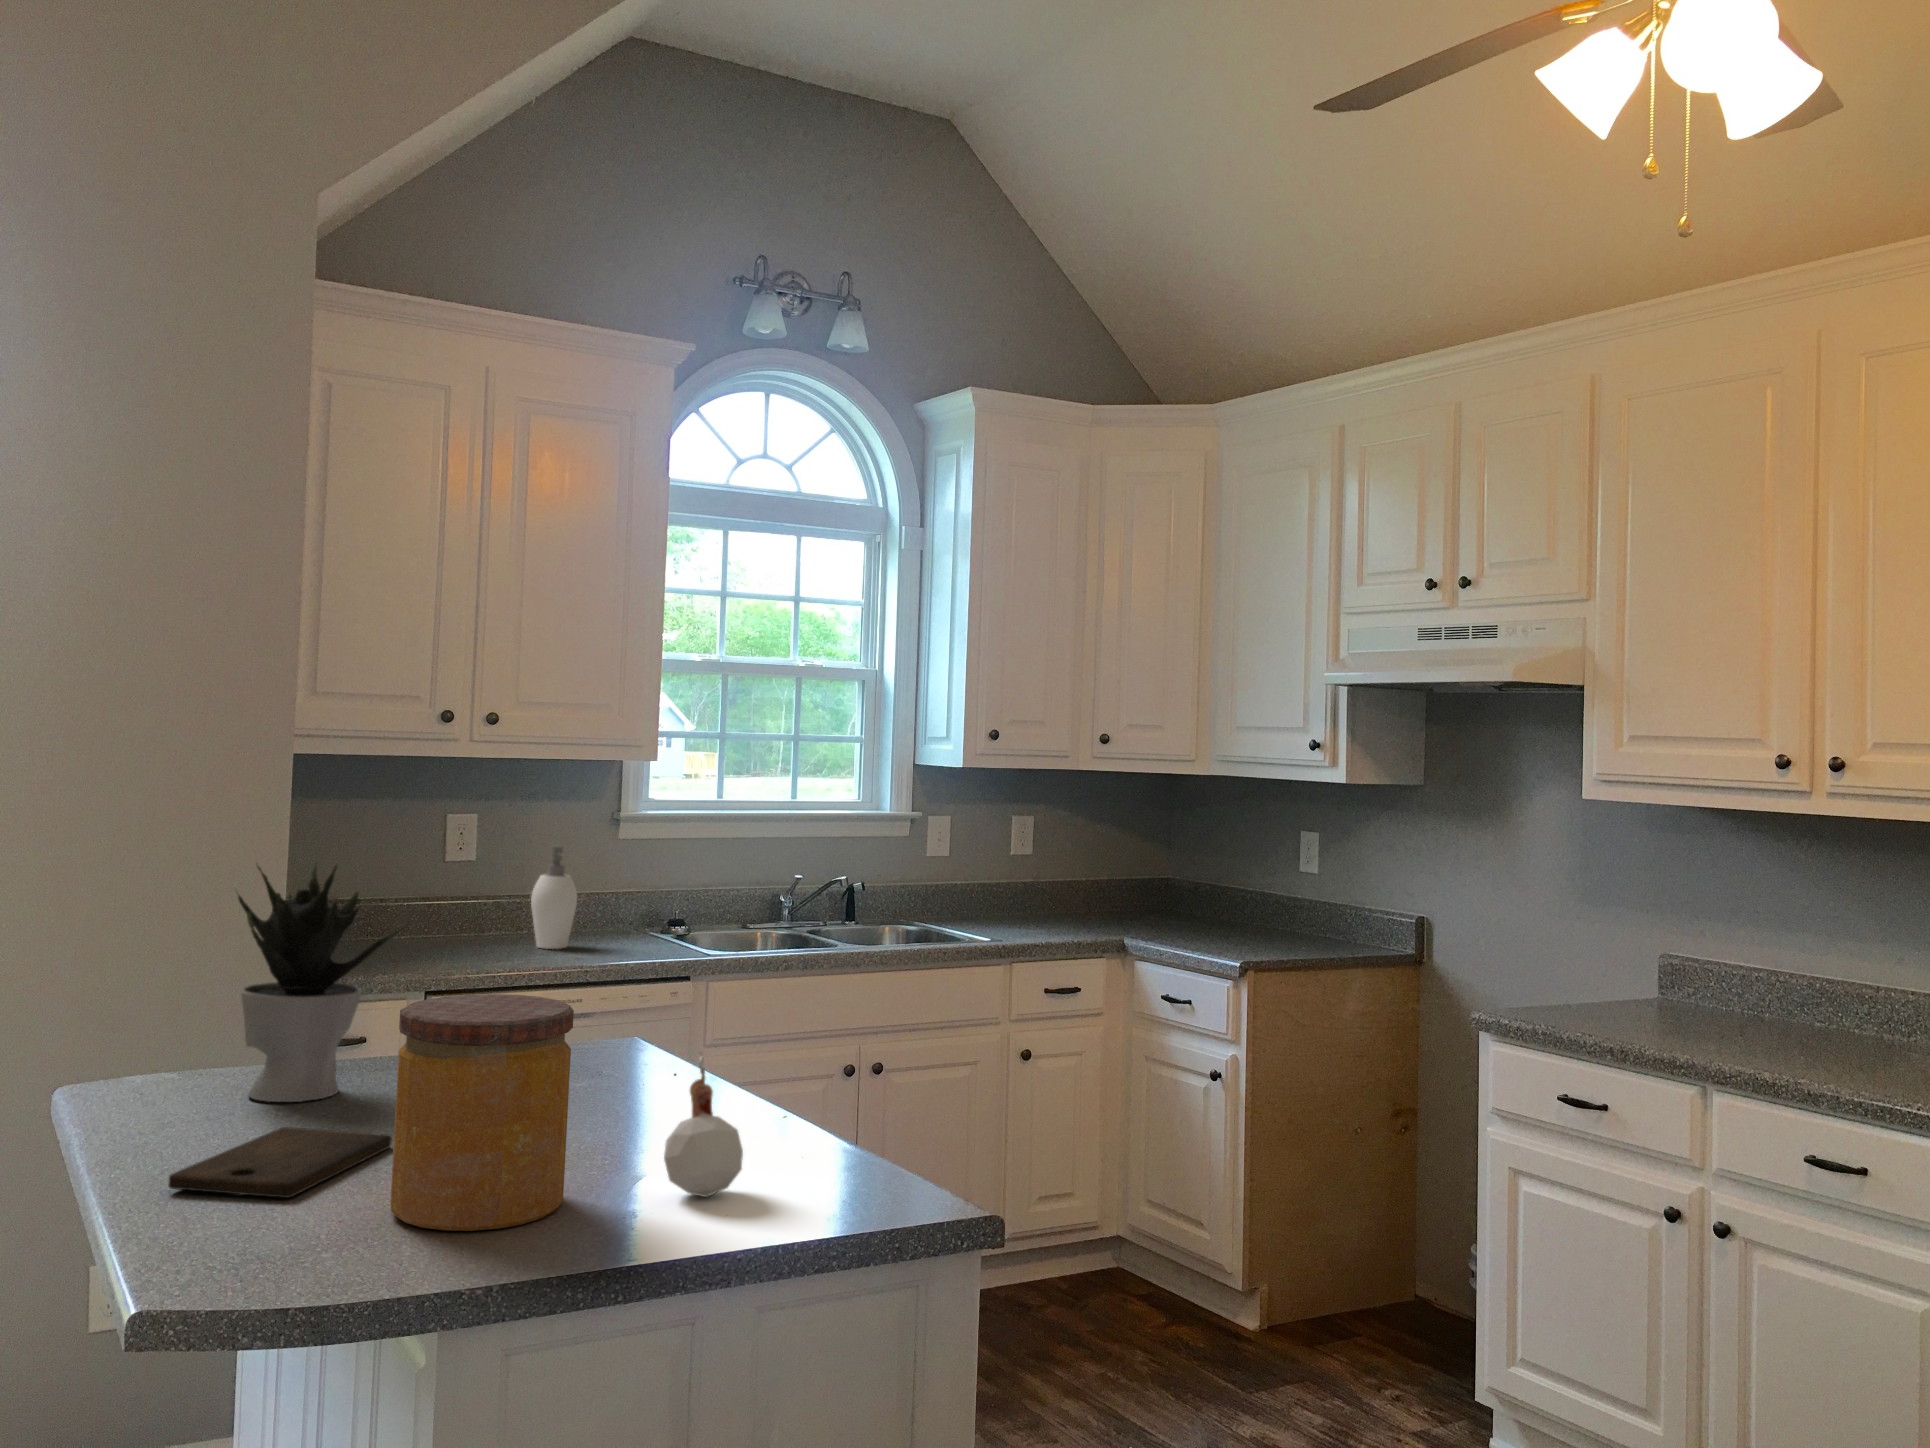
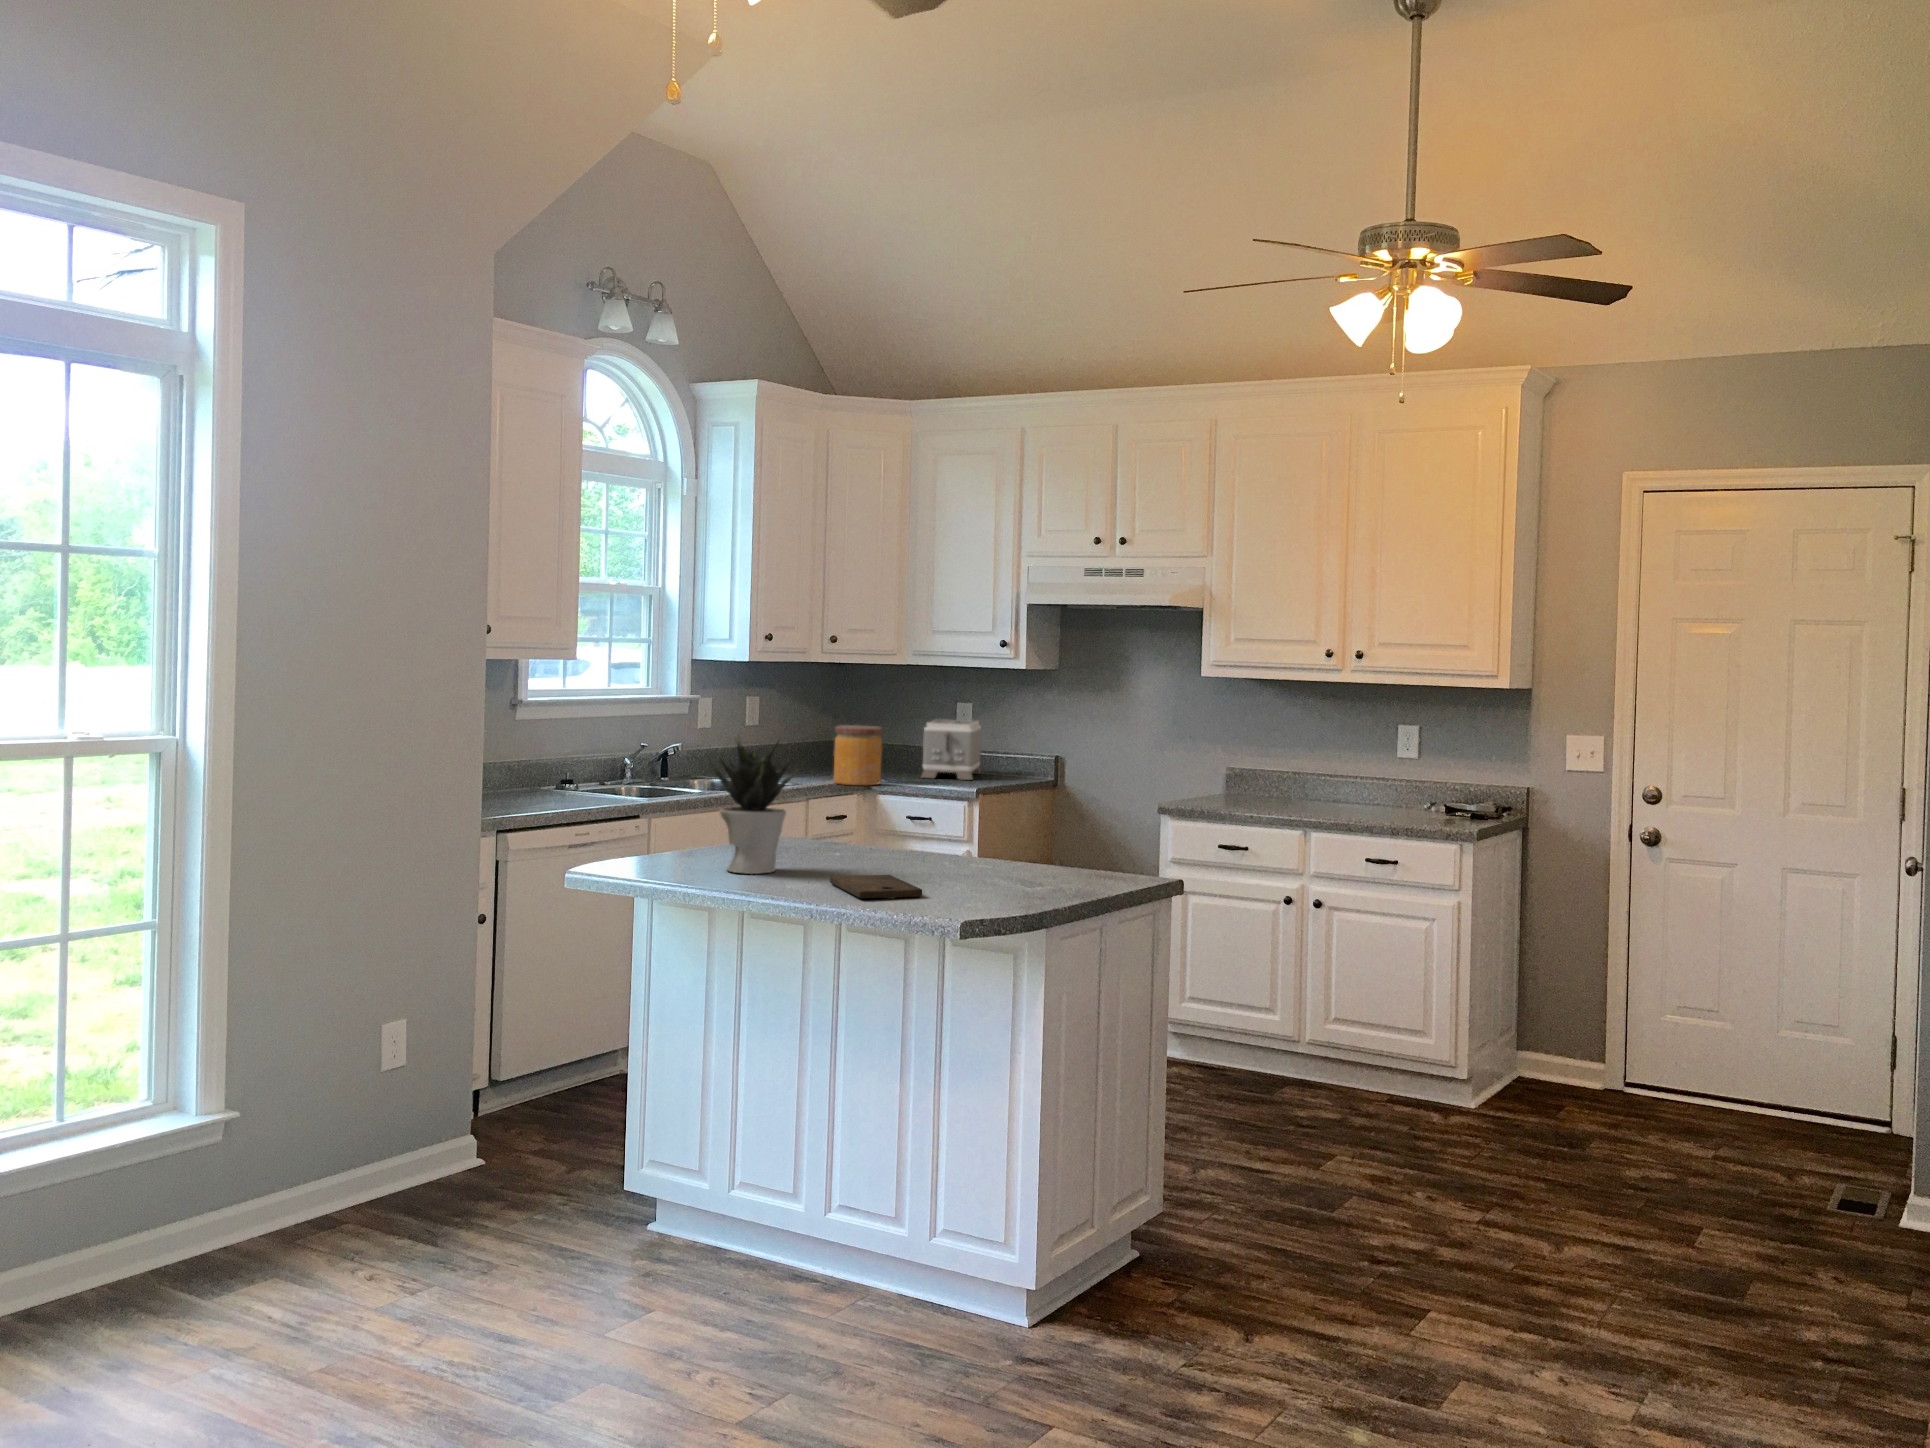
soap dispenser: present [531,846,577,949] -> none [530,730,568,806]
toaster: none [1217,855,1334,946] -> present [921,719,981,780]
jar: present [390,994,574,1231] -> present [834,725,883,785]
candle: present [664,1052,743,1197] -> none [1063,815,1100,881]

